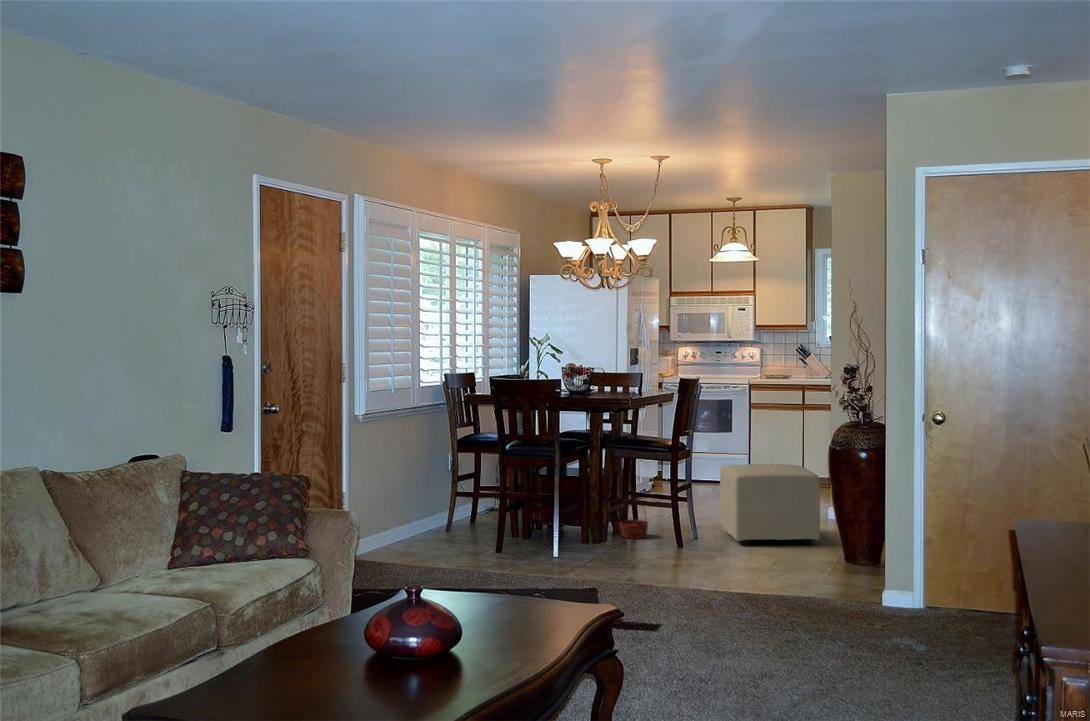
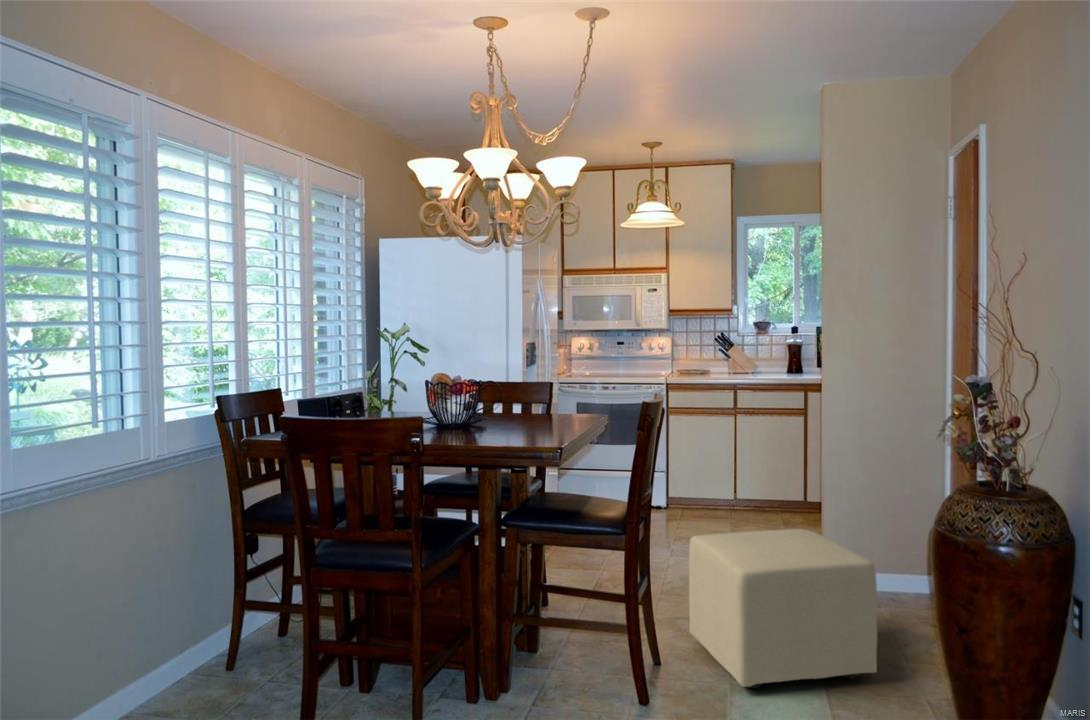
basket: present [619,497,648,539] -> none [529,604,581,680]

